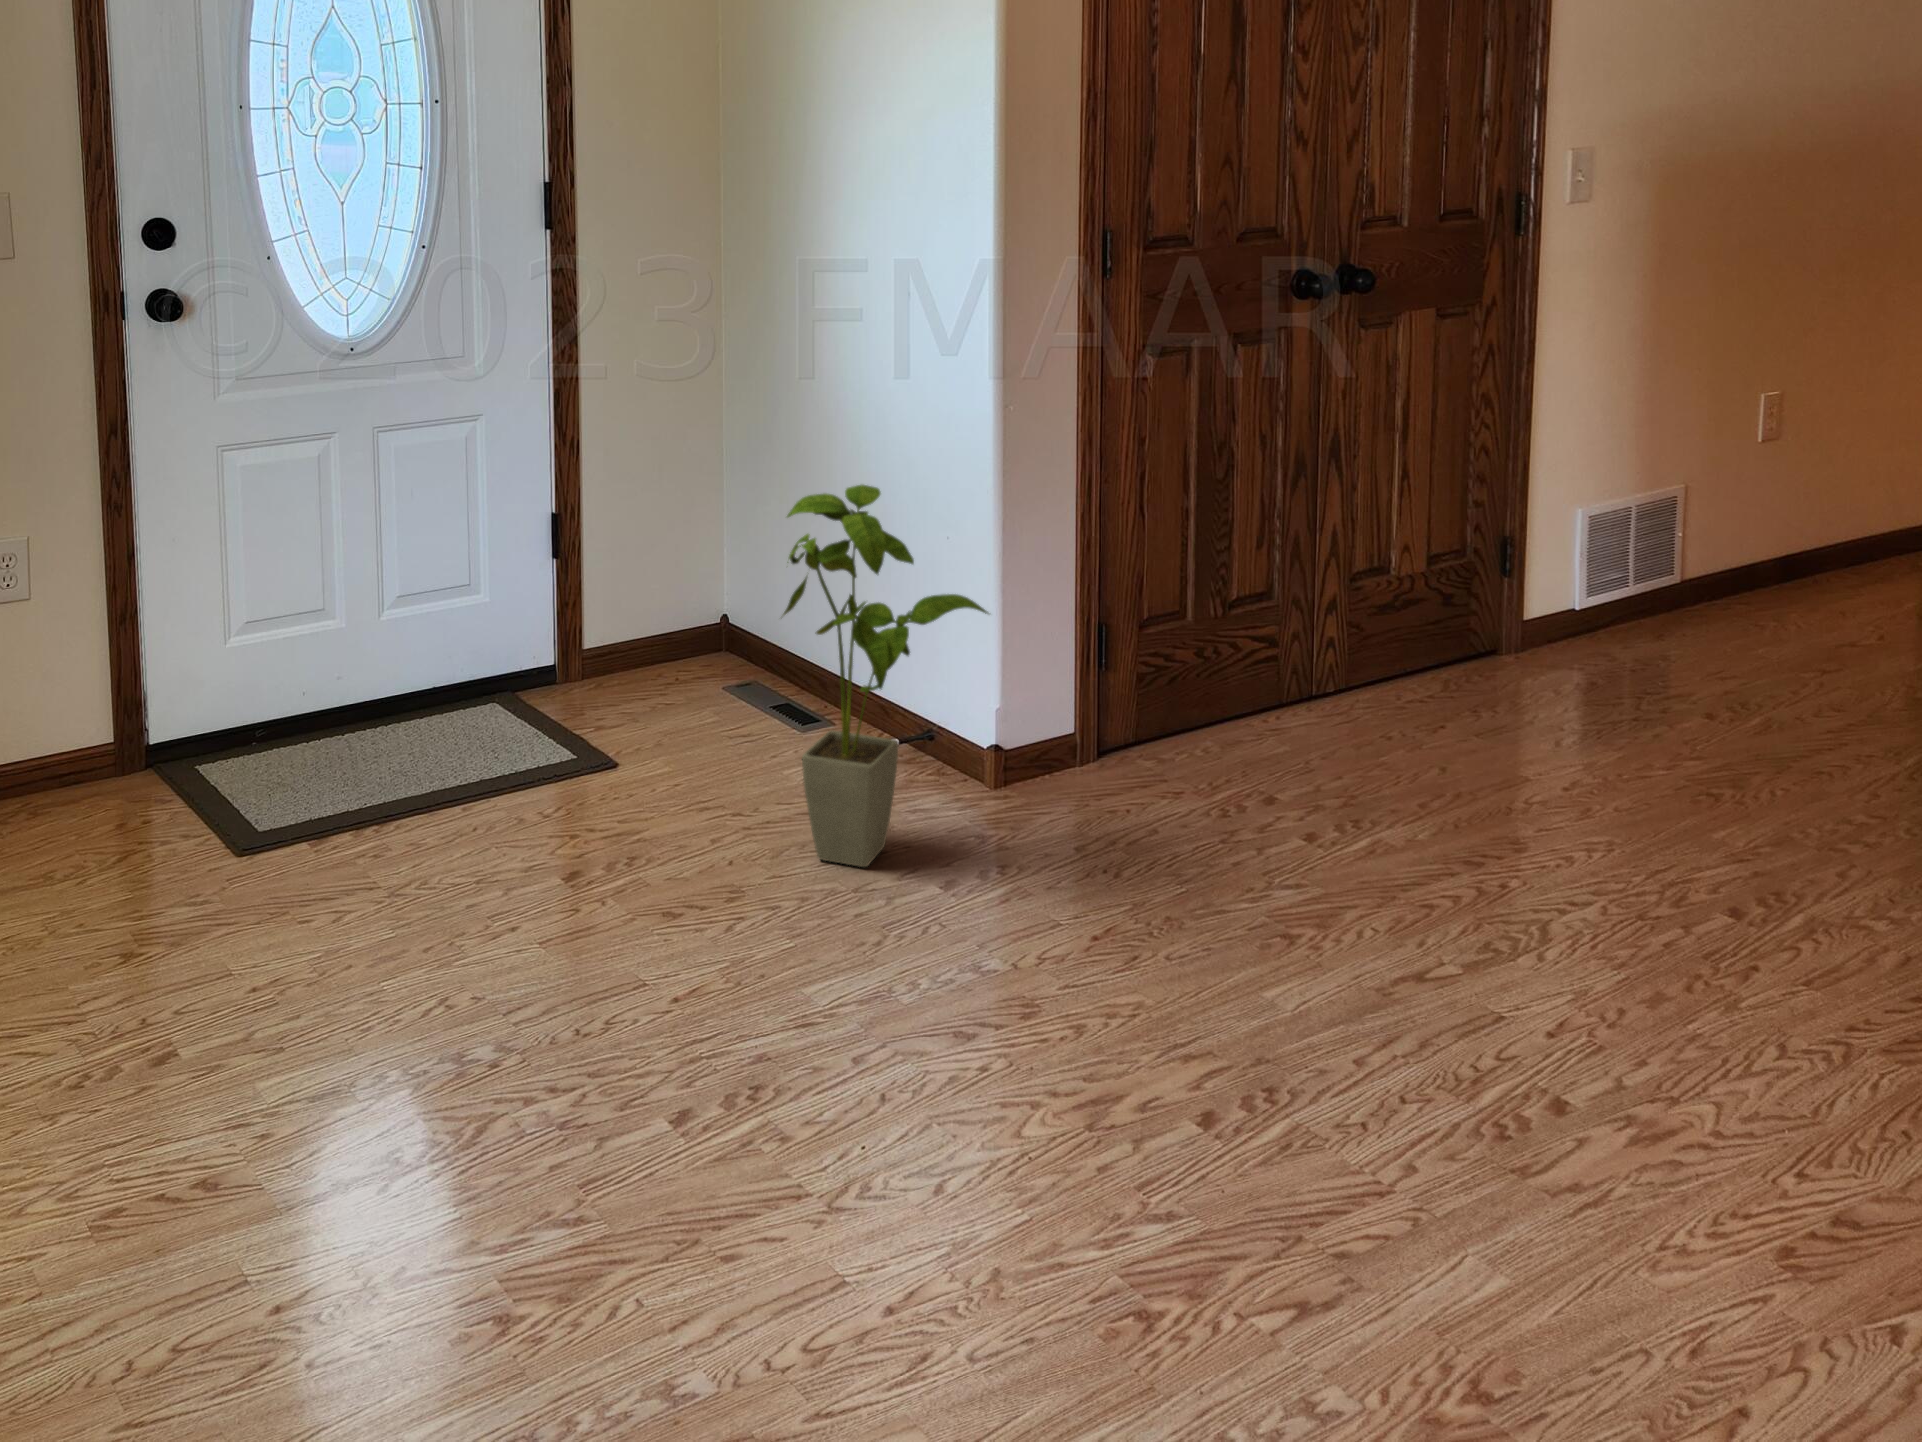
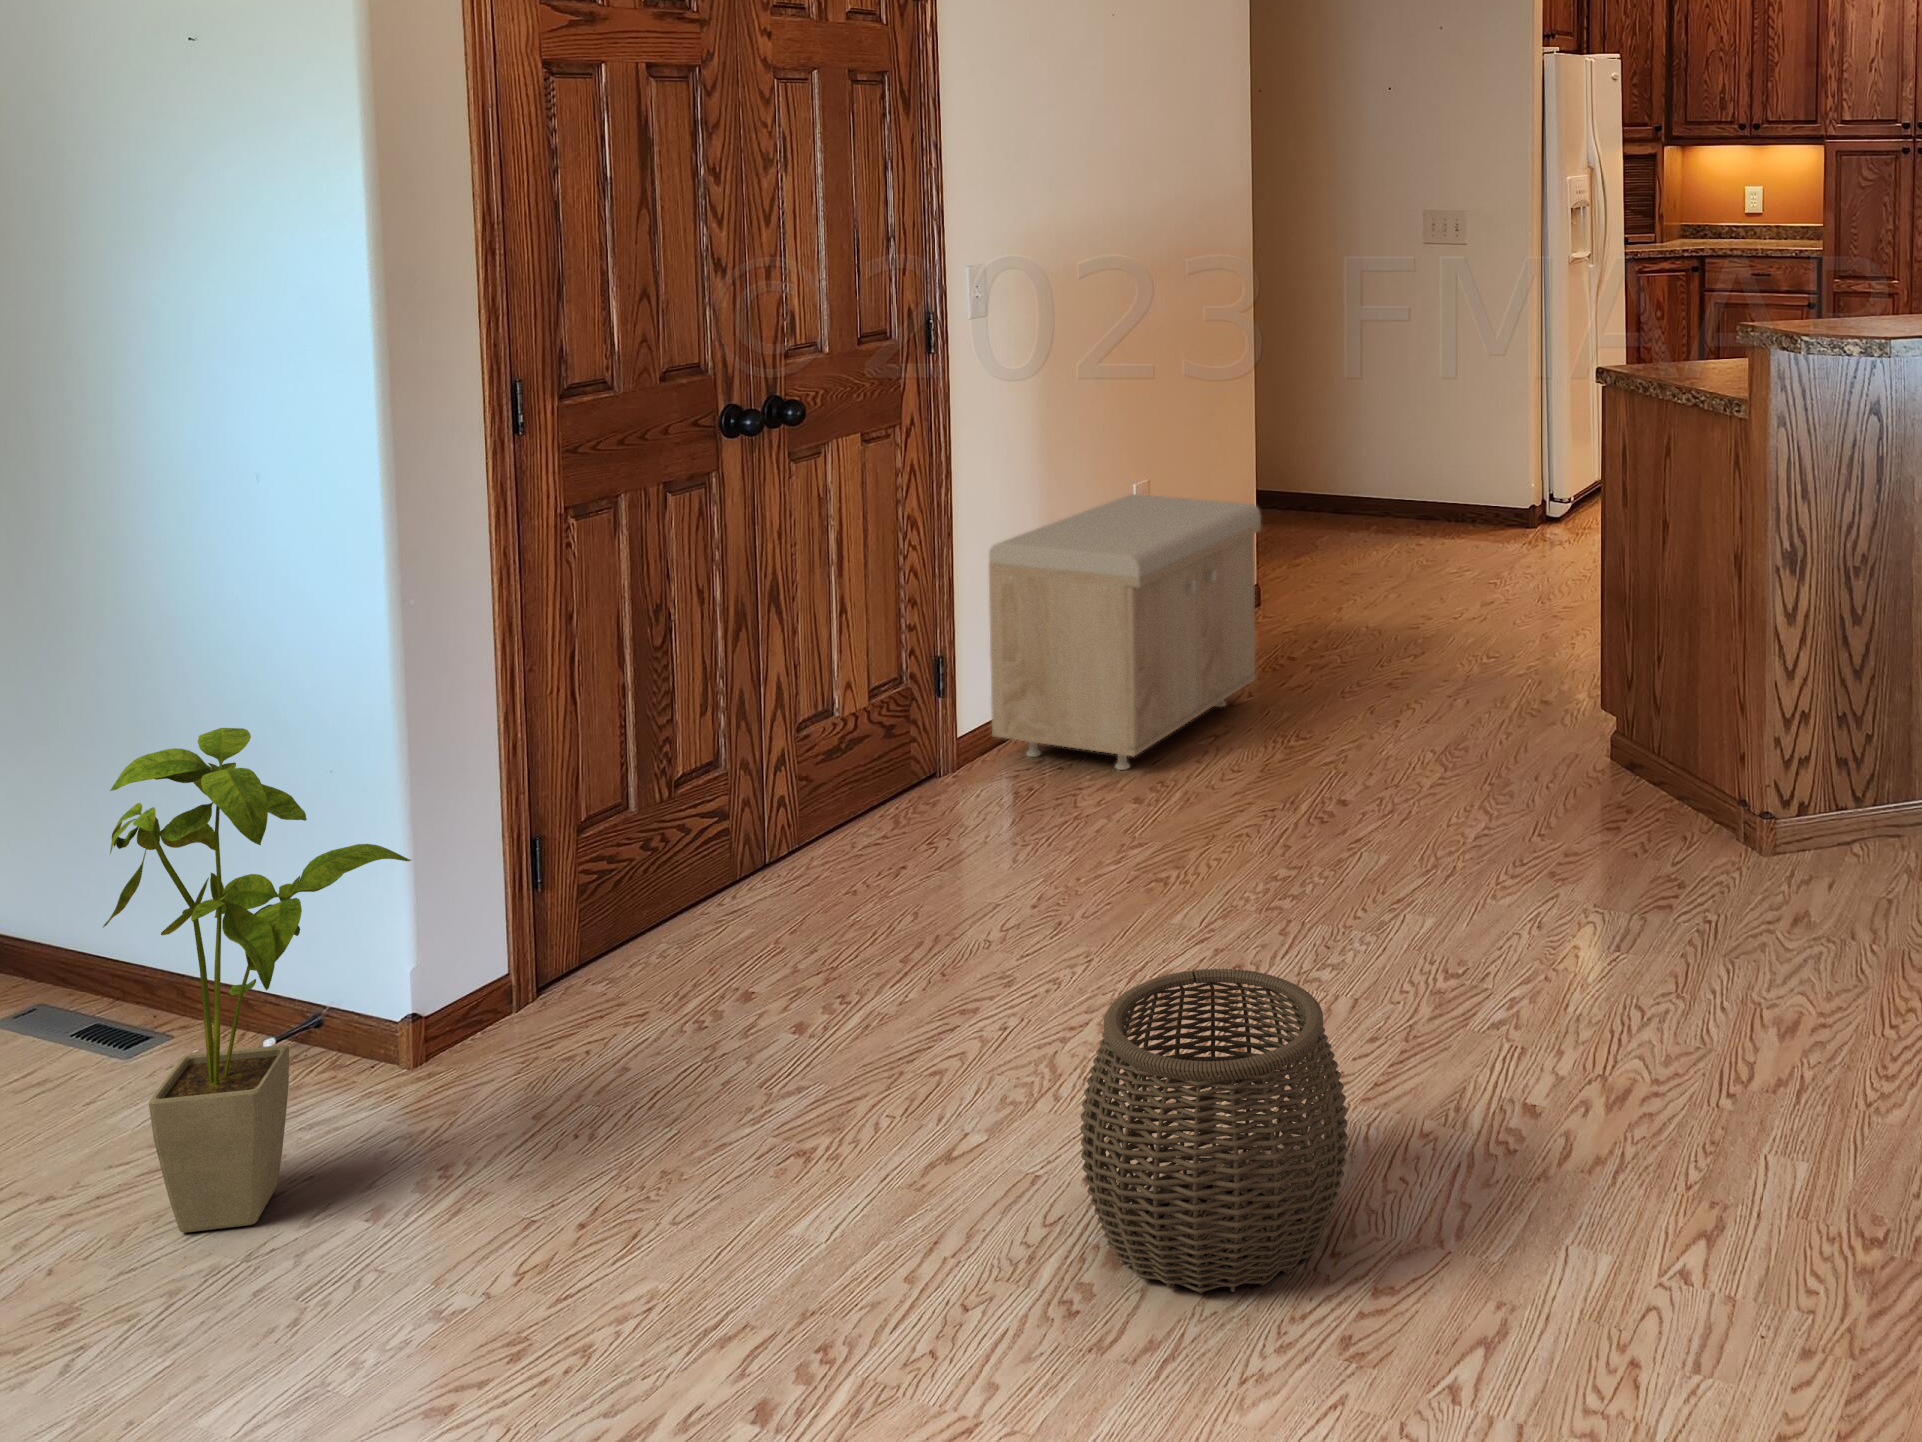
storage bench: none [1559,400,1904,682] -> present [989,494,1261,770]
woven basket: none [1532,856,1832,1176] -> present [1080,969,1348,1293]

